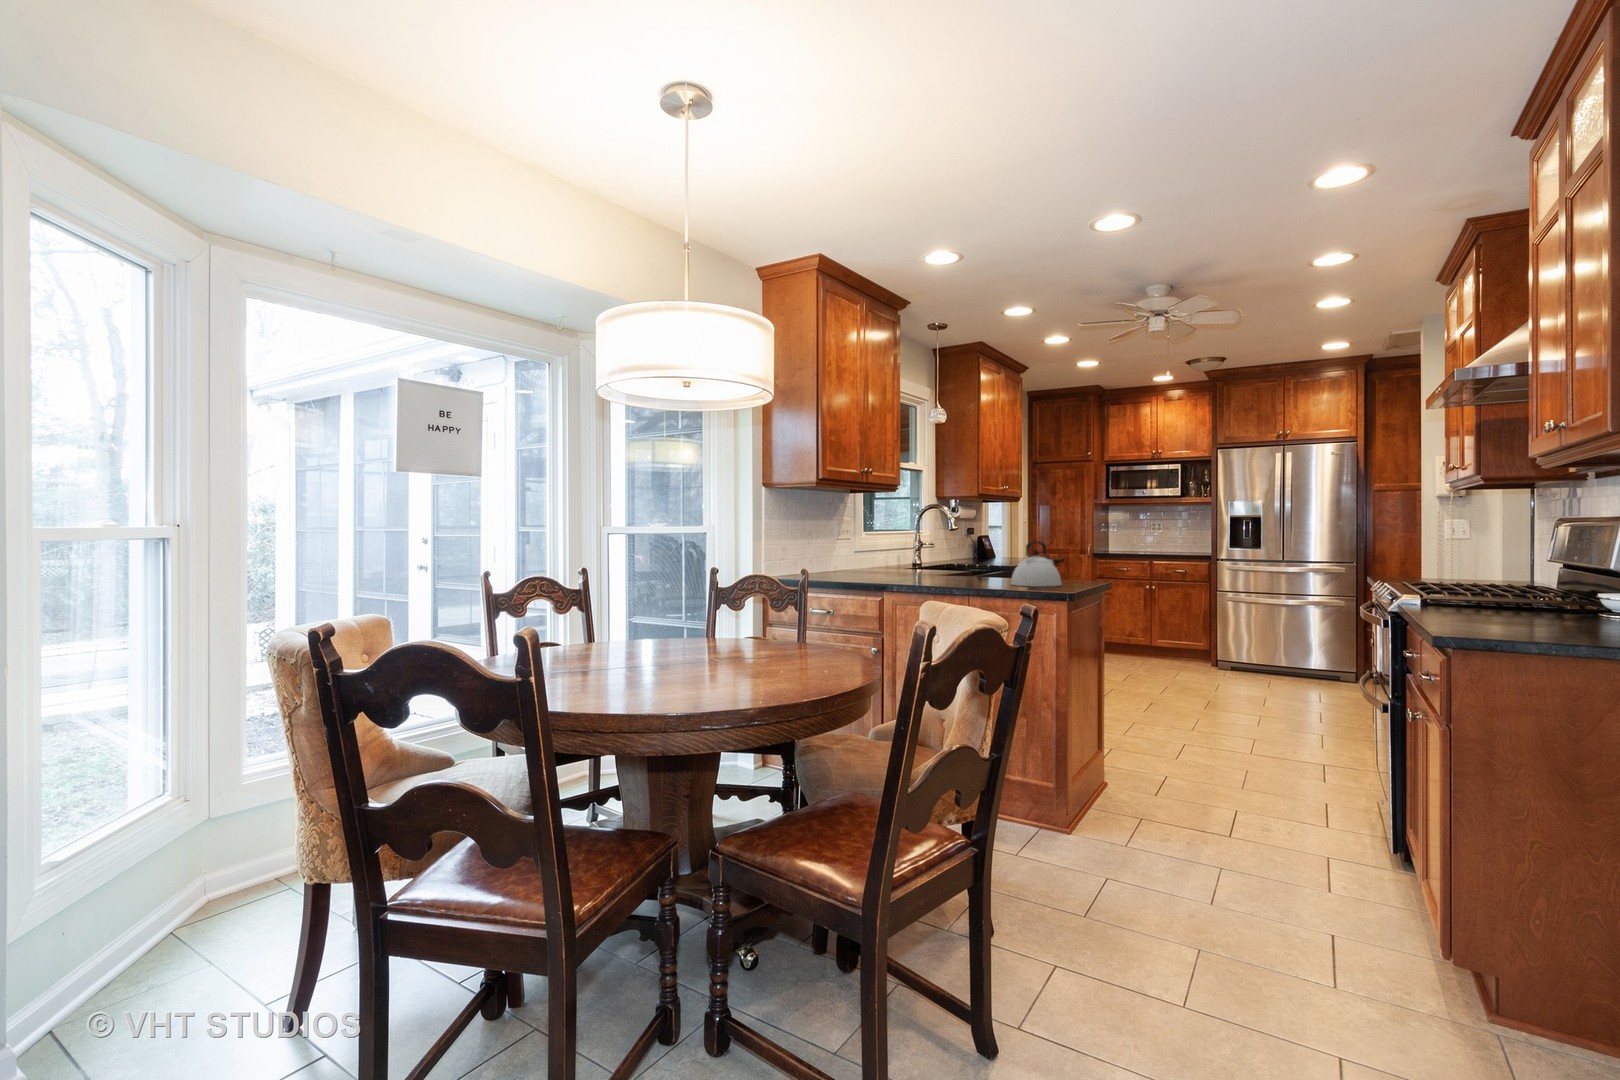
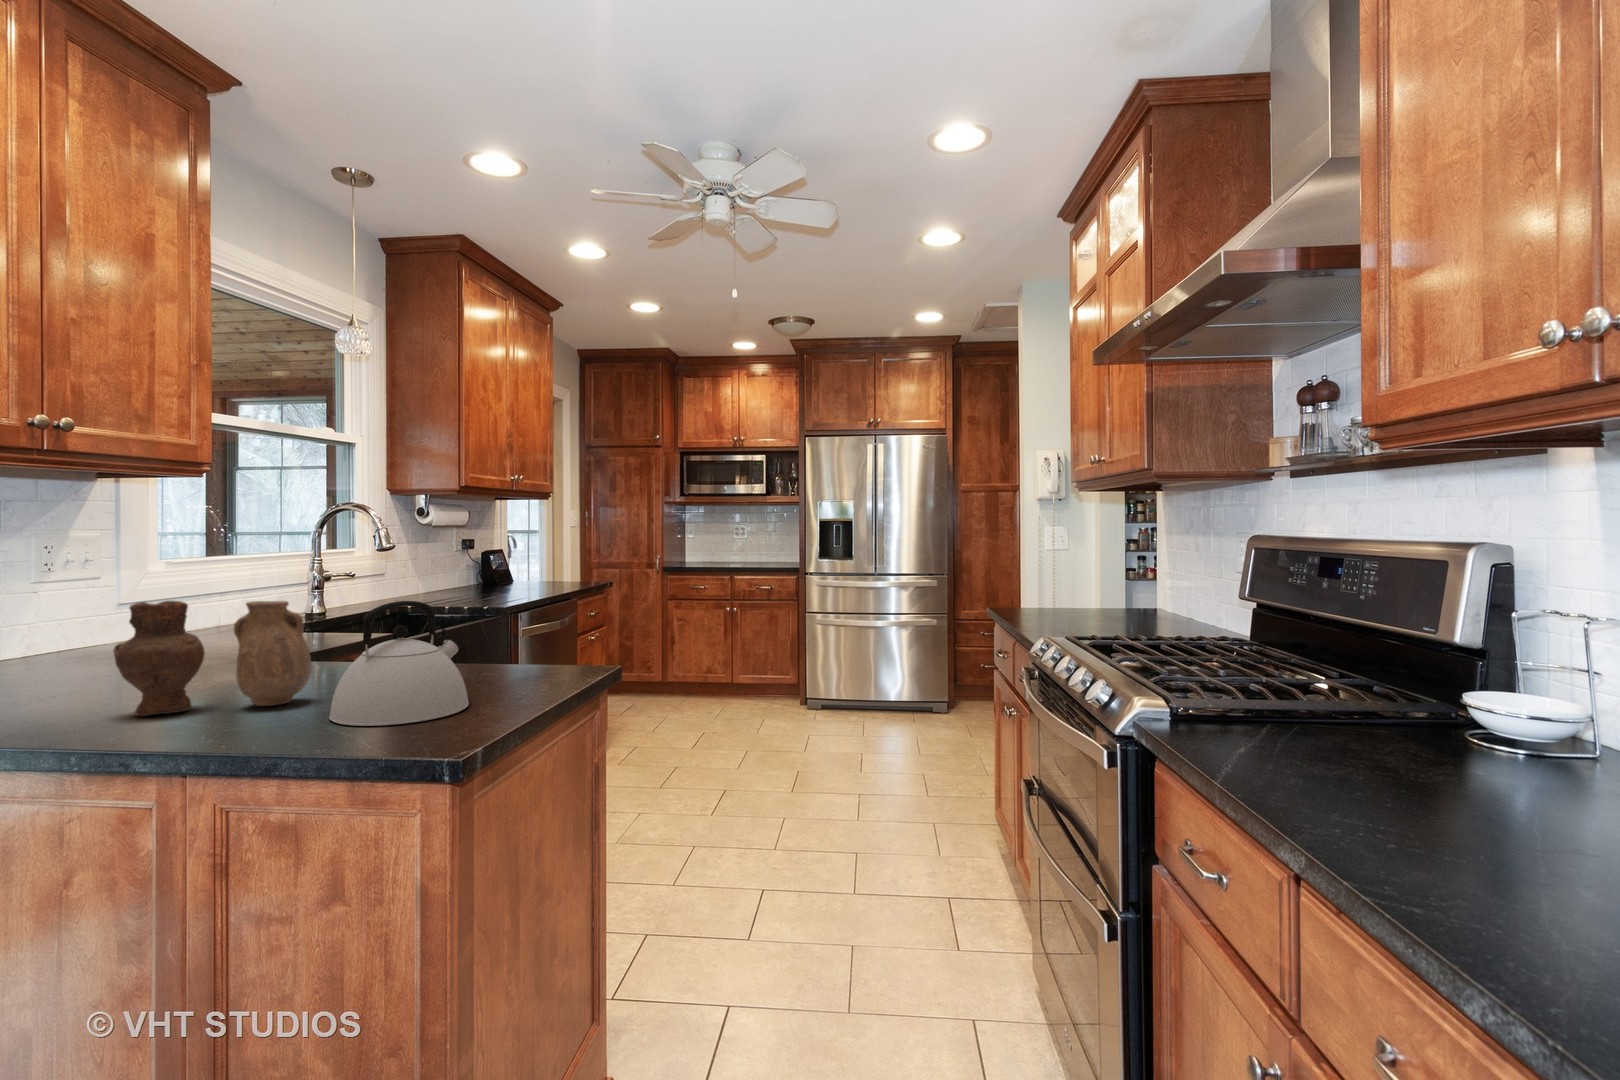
vase: none [930,541,993,583] -> present [114,601,312,716]

